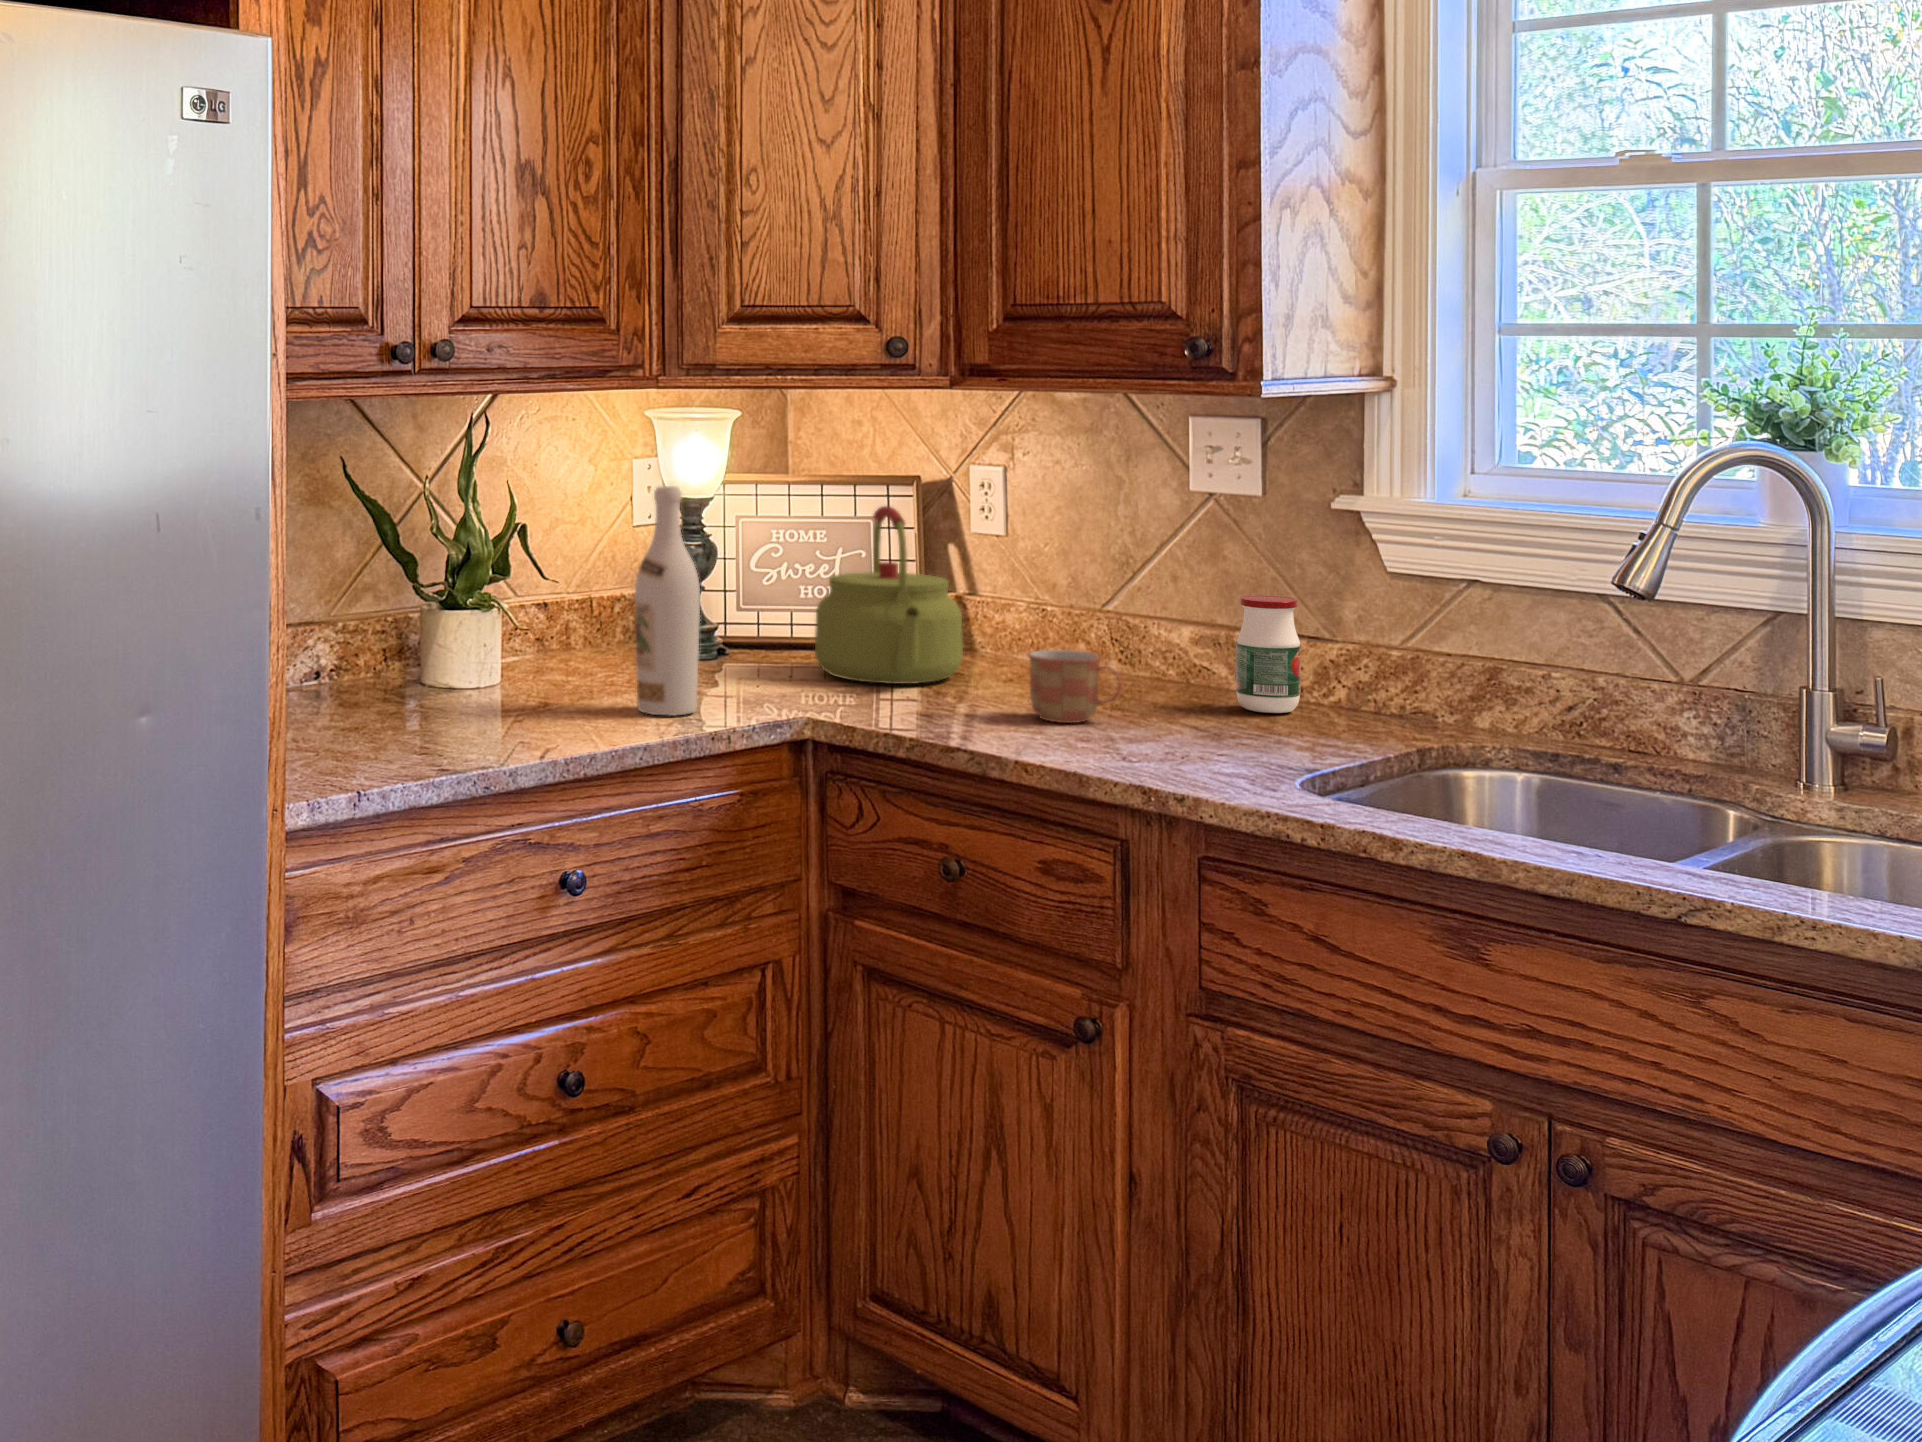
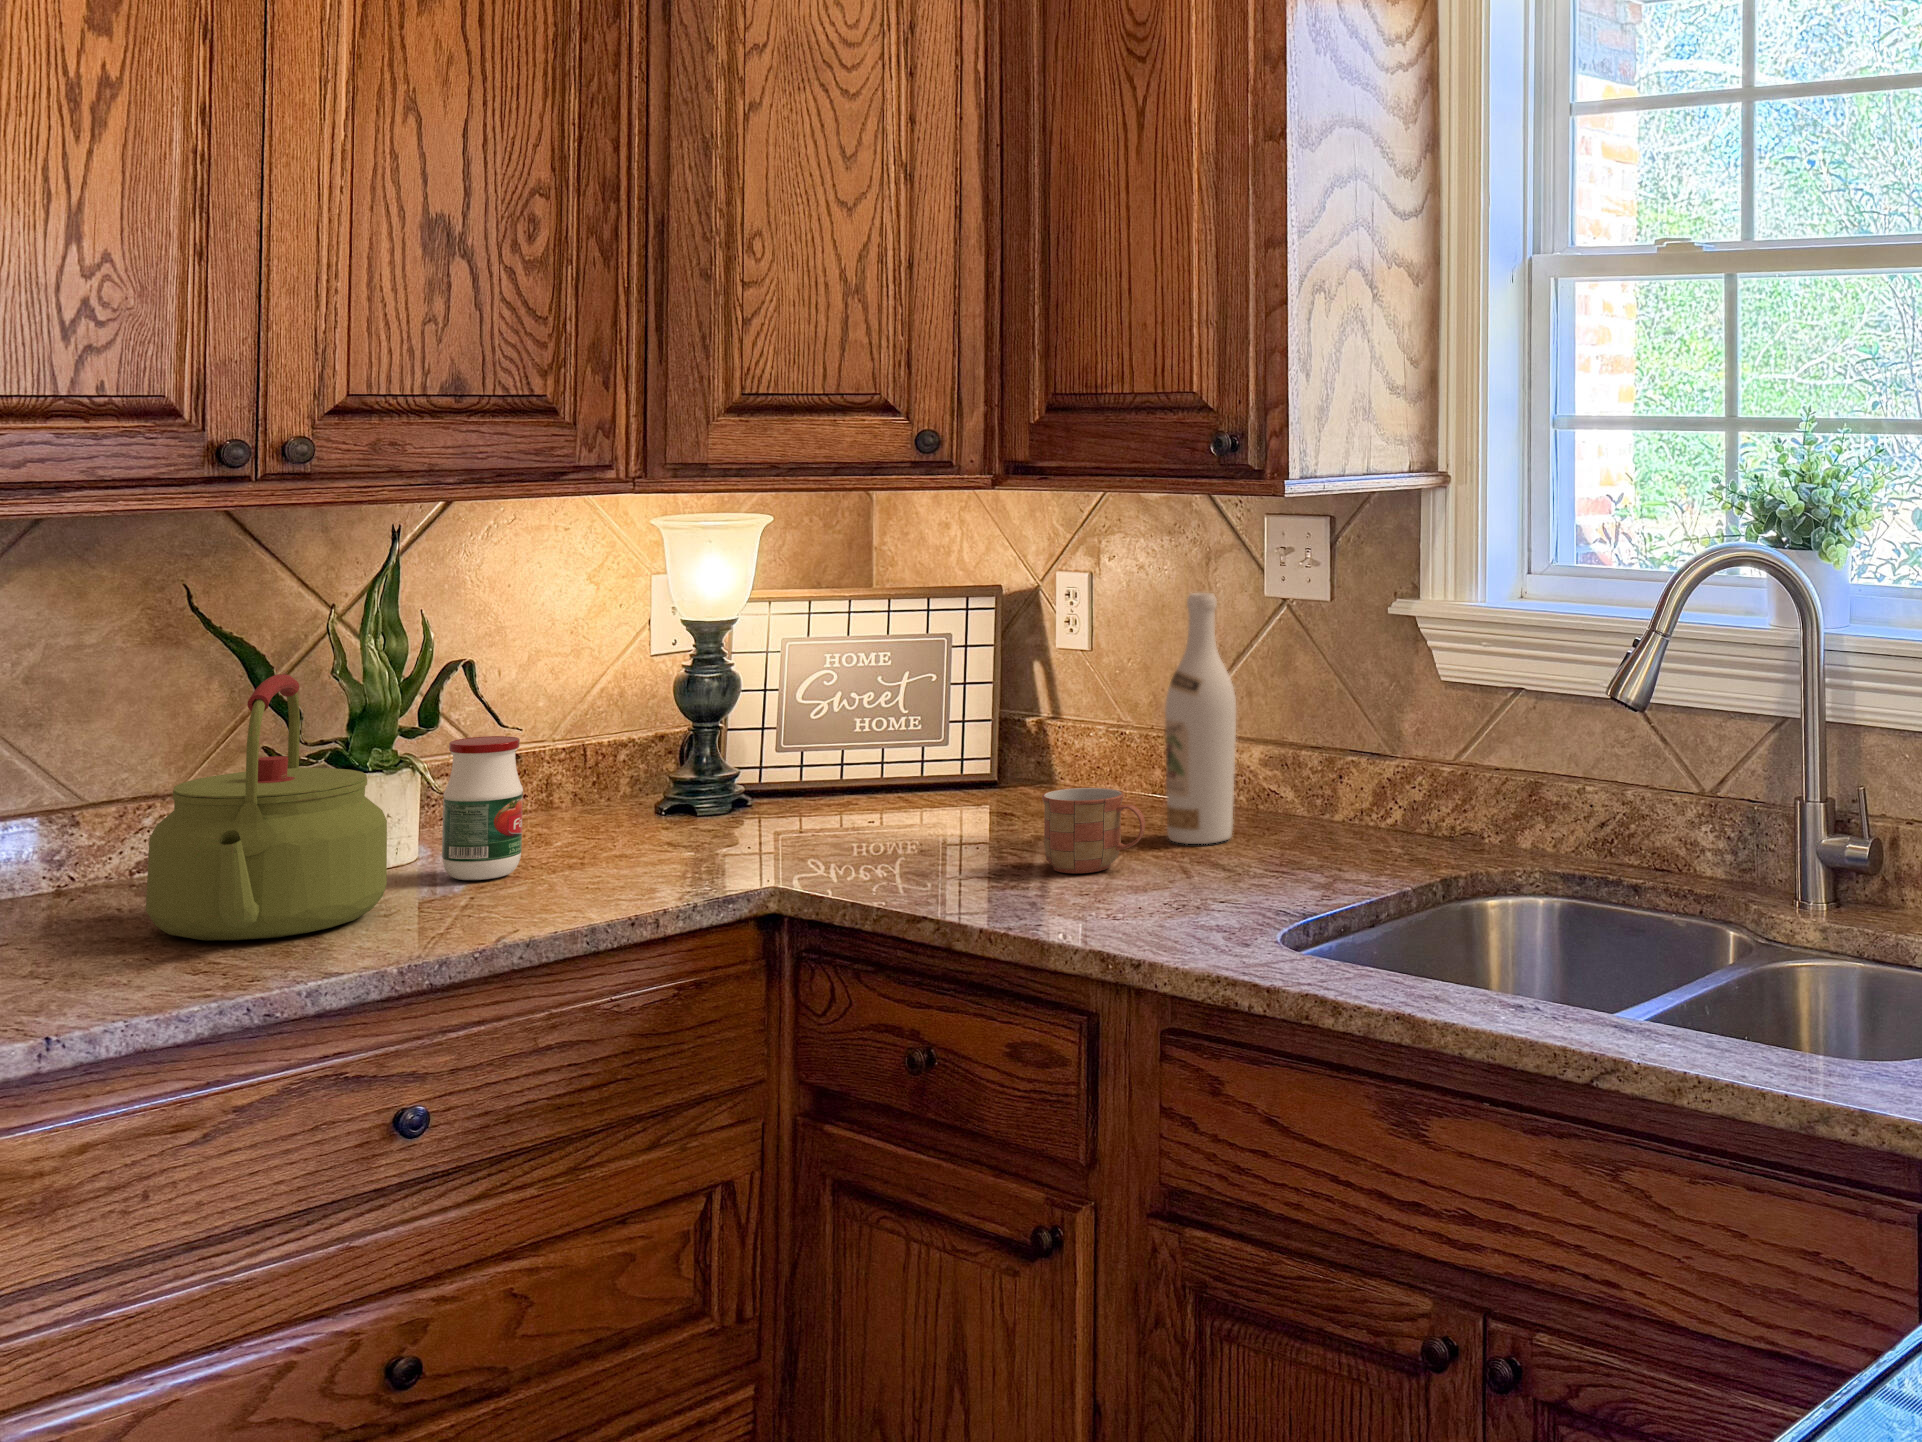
wine bottle: present [635,486,700,716] -> present [1165,593,1236,844]
kettle: present [815,506,963,684] -> present [146,674,387,940]
jar: present [1236,596,1301,713] -> present [442,736,523,880]

